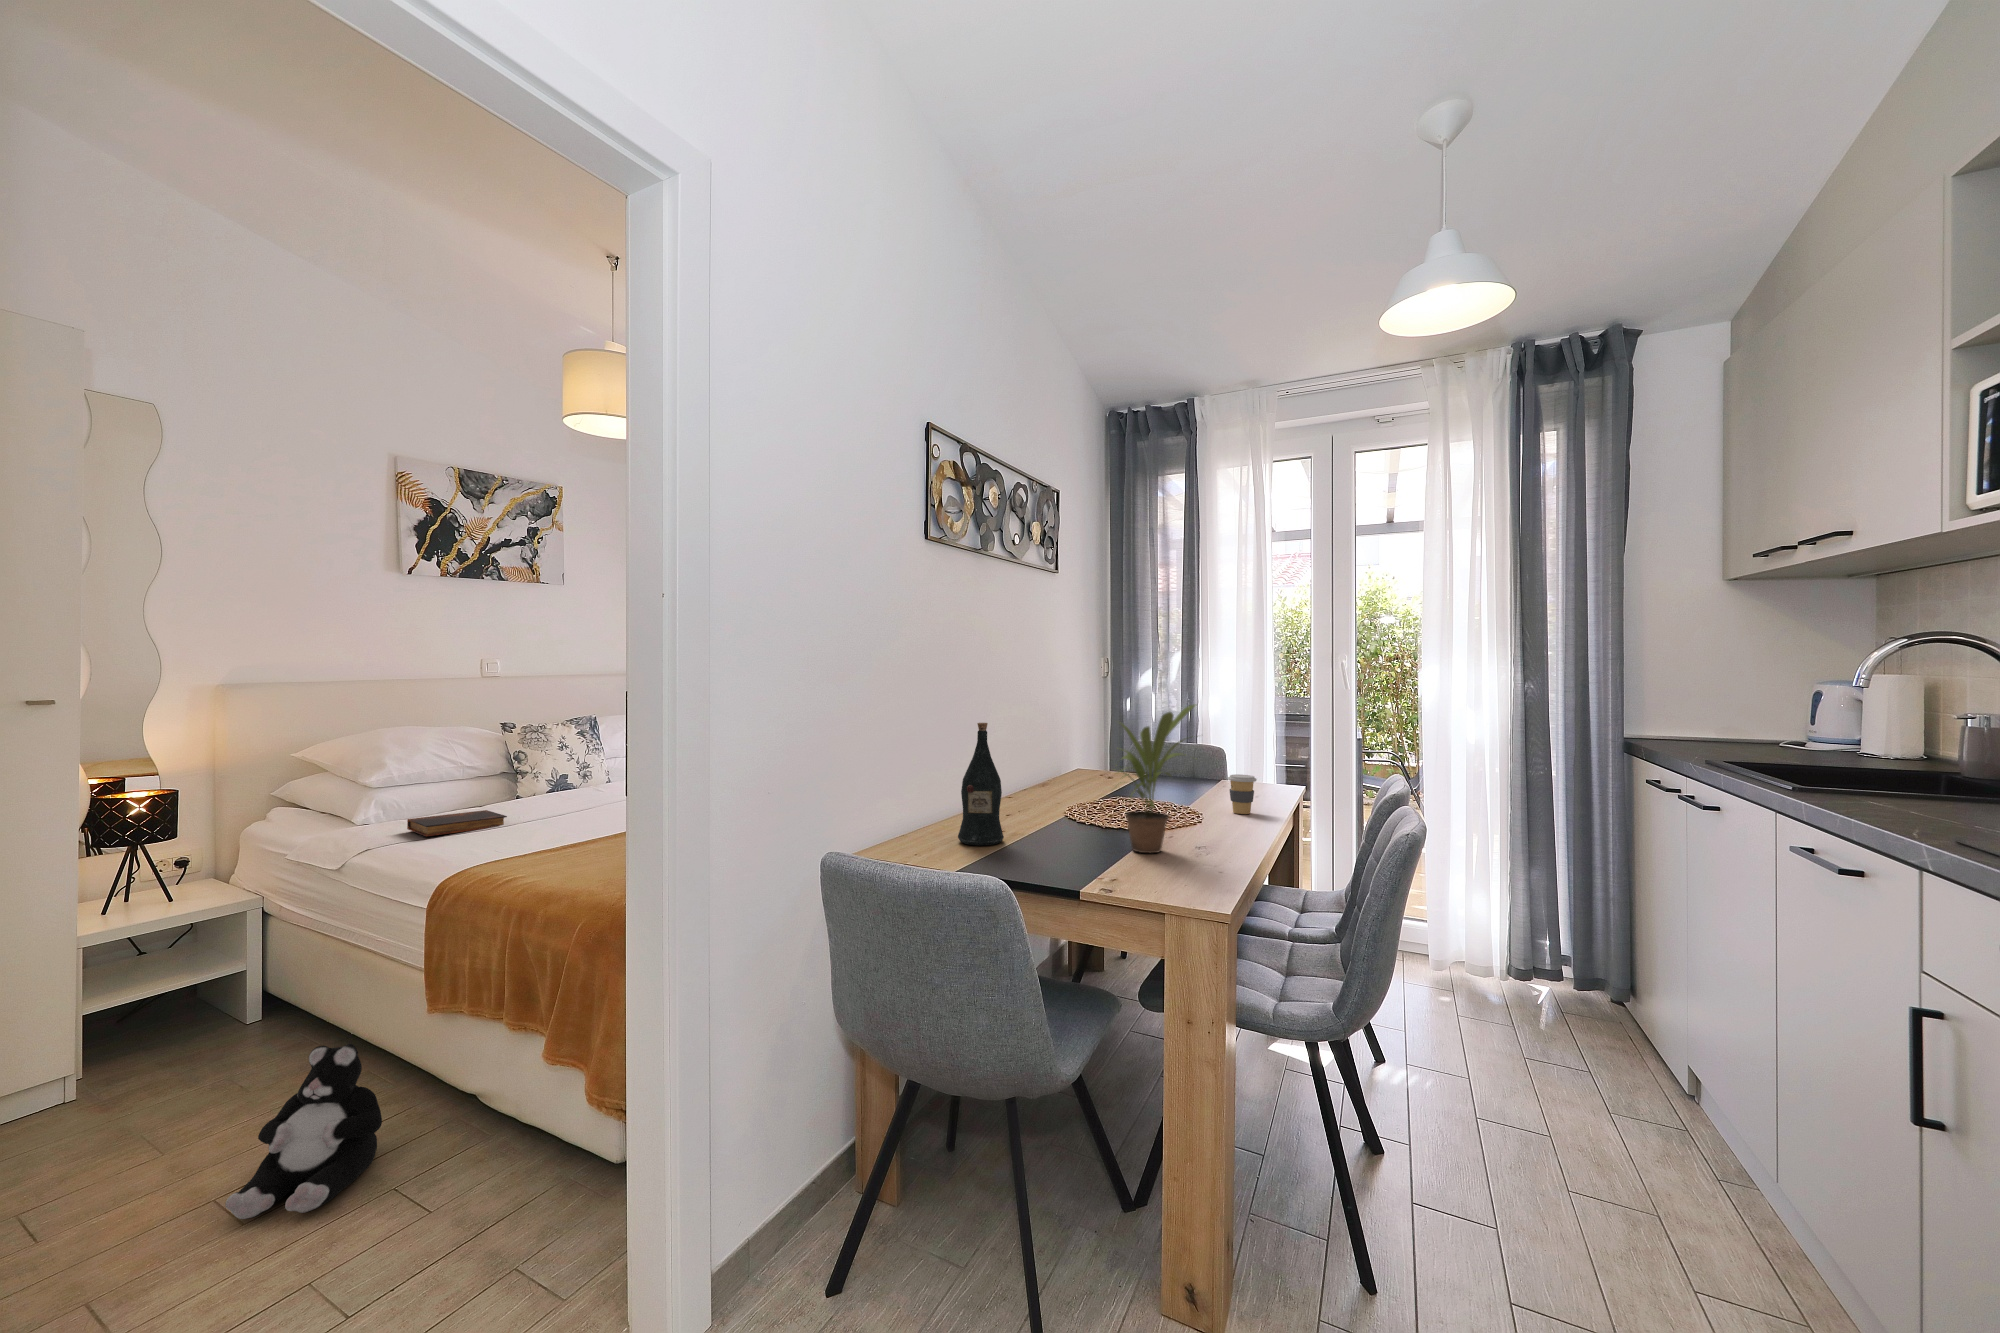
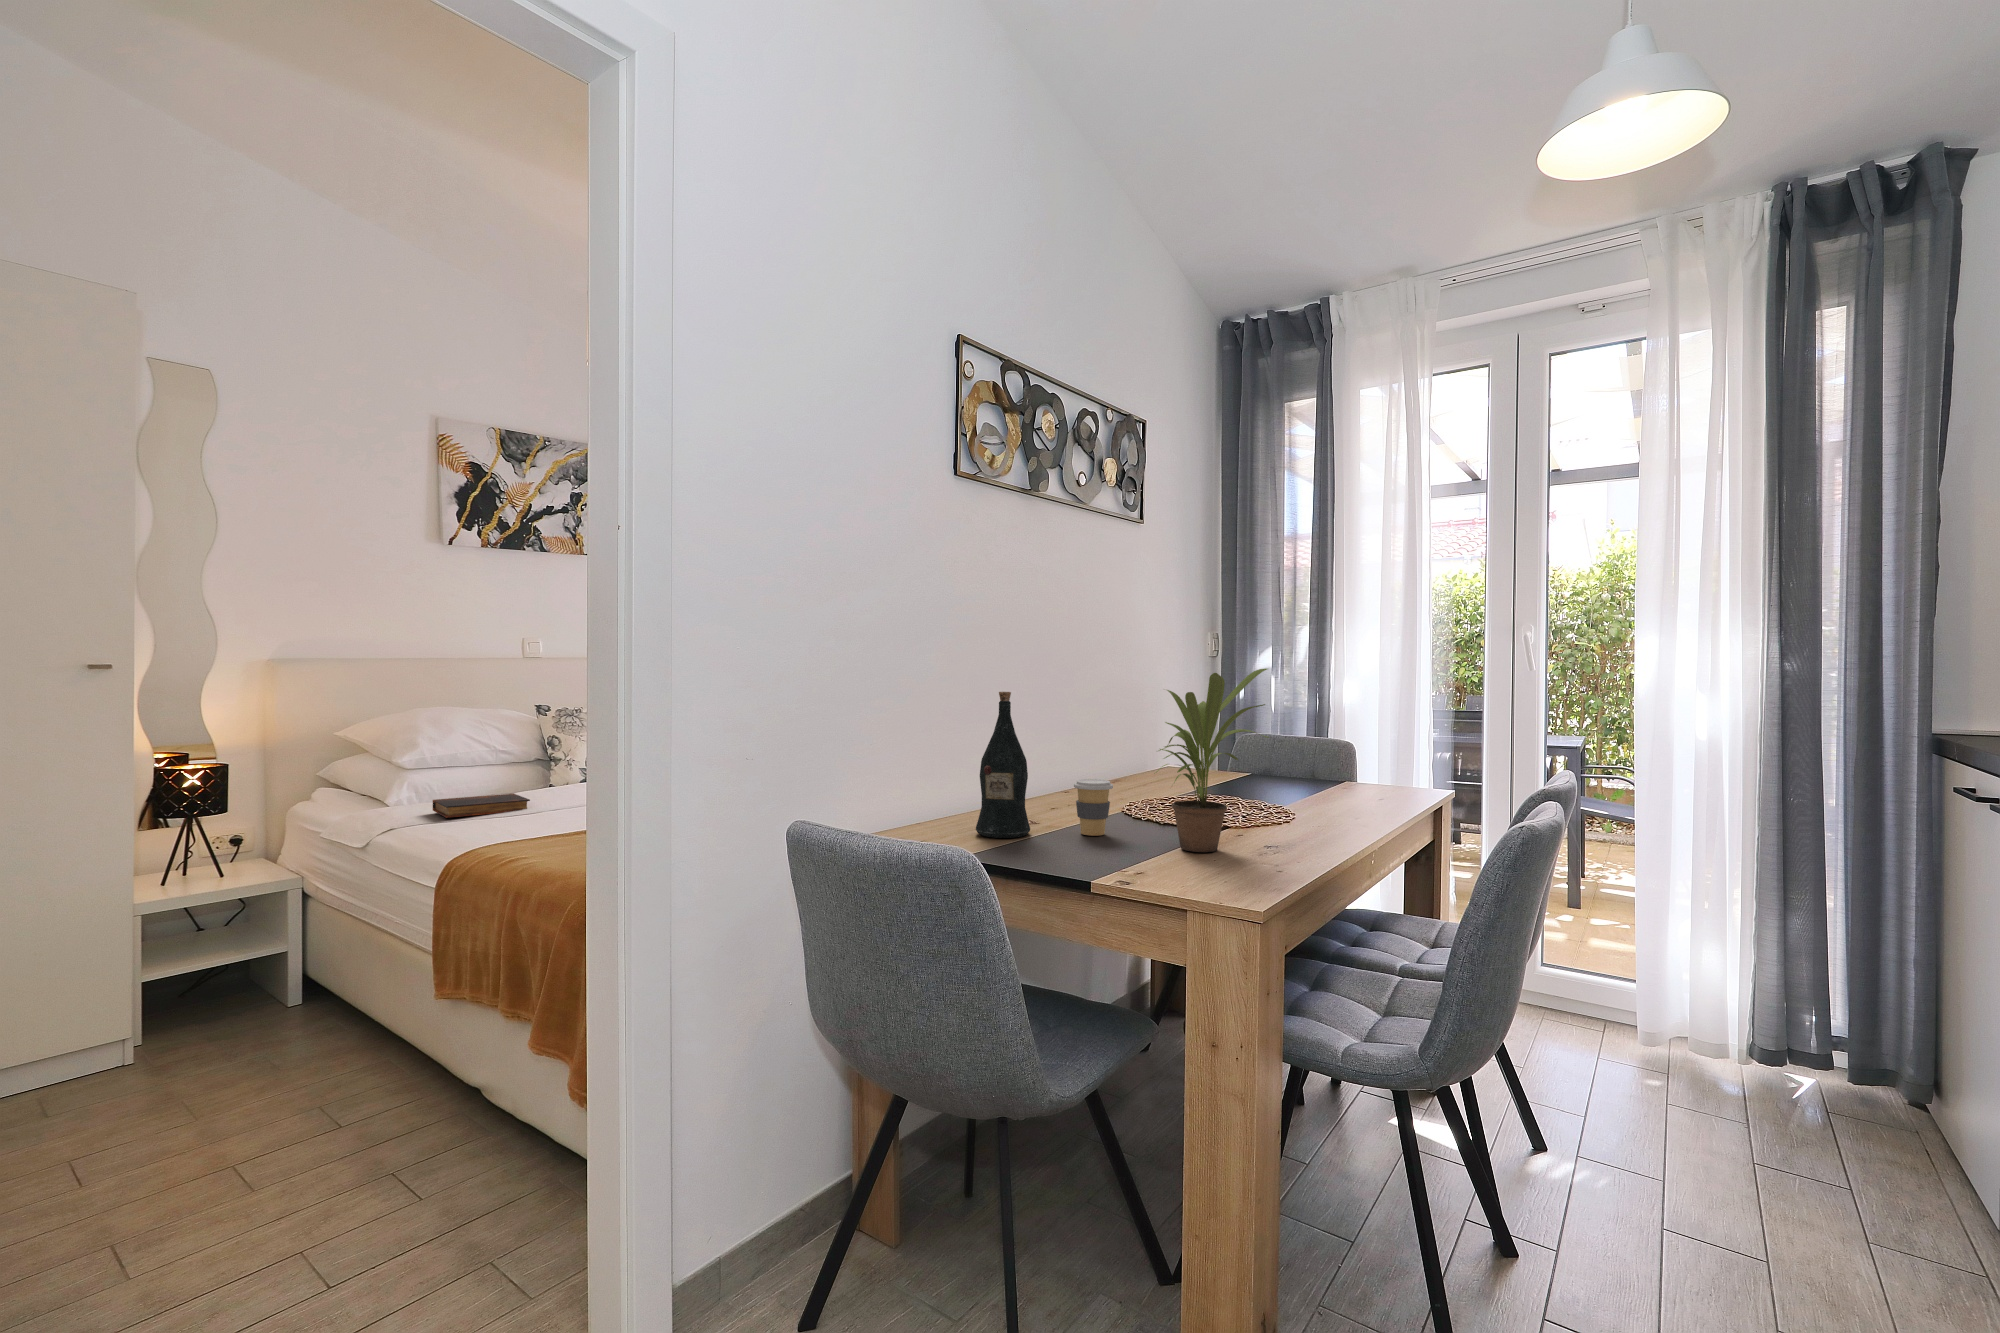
coffee cup: present [1228,774,1257,814] -> present [1074,779,1113,836]
plush toy: present [226,1044,382,1219] -> none [220,1025,374,1193]

